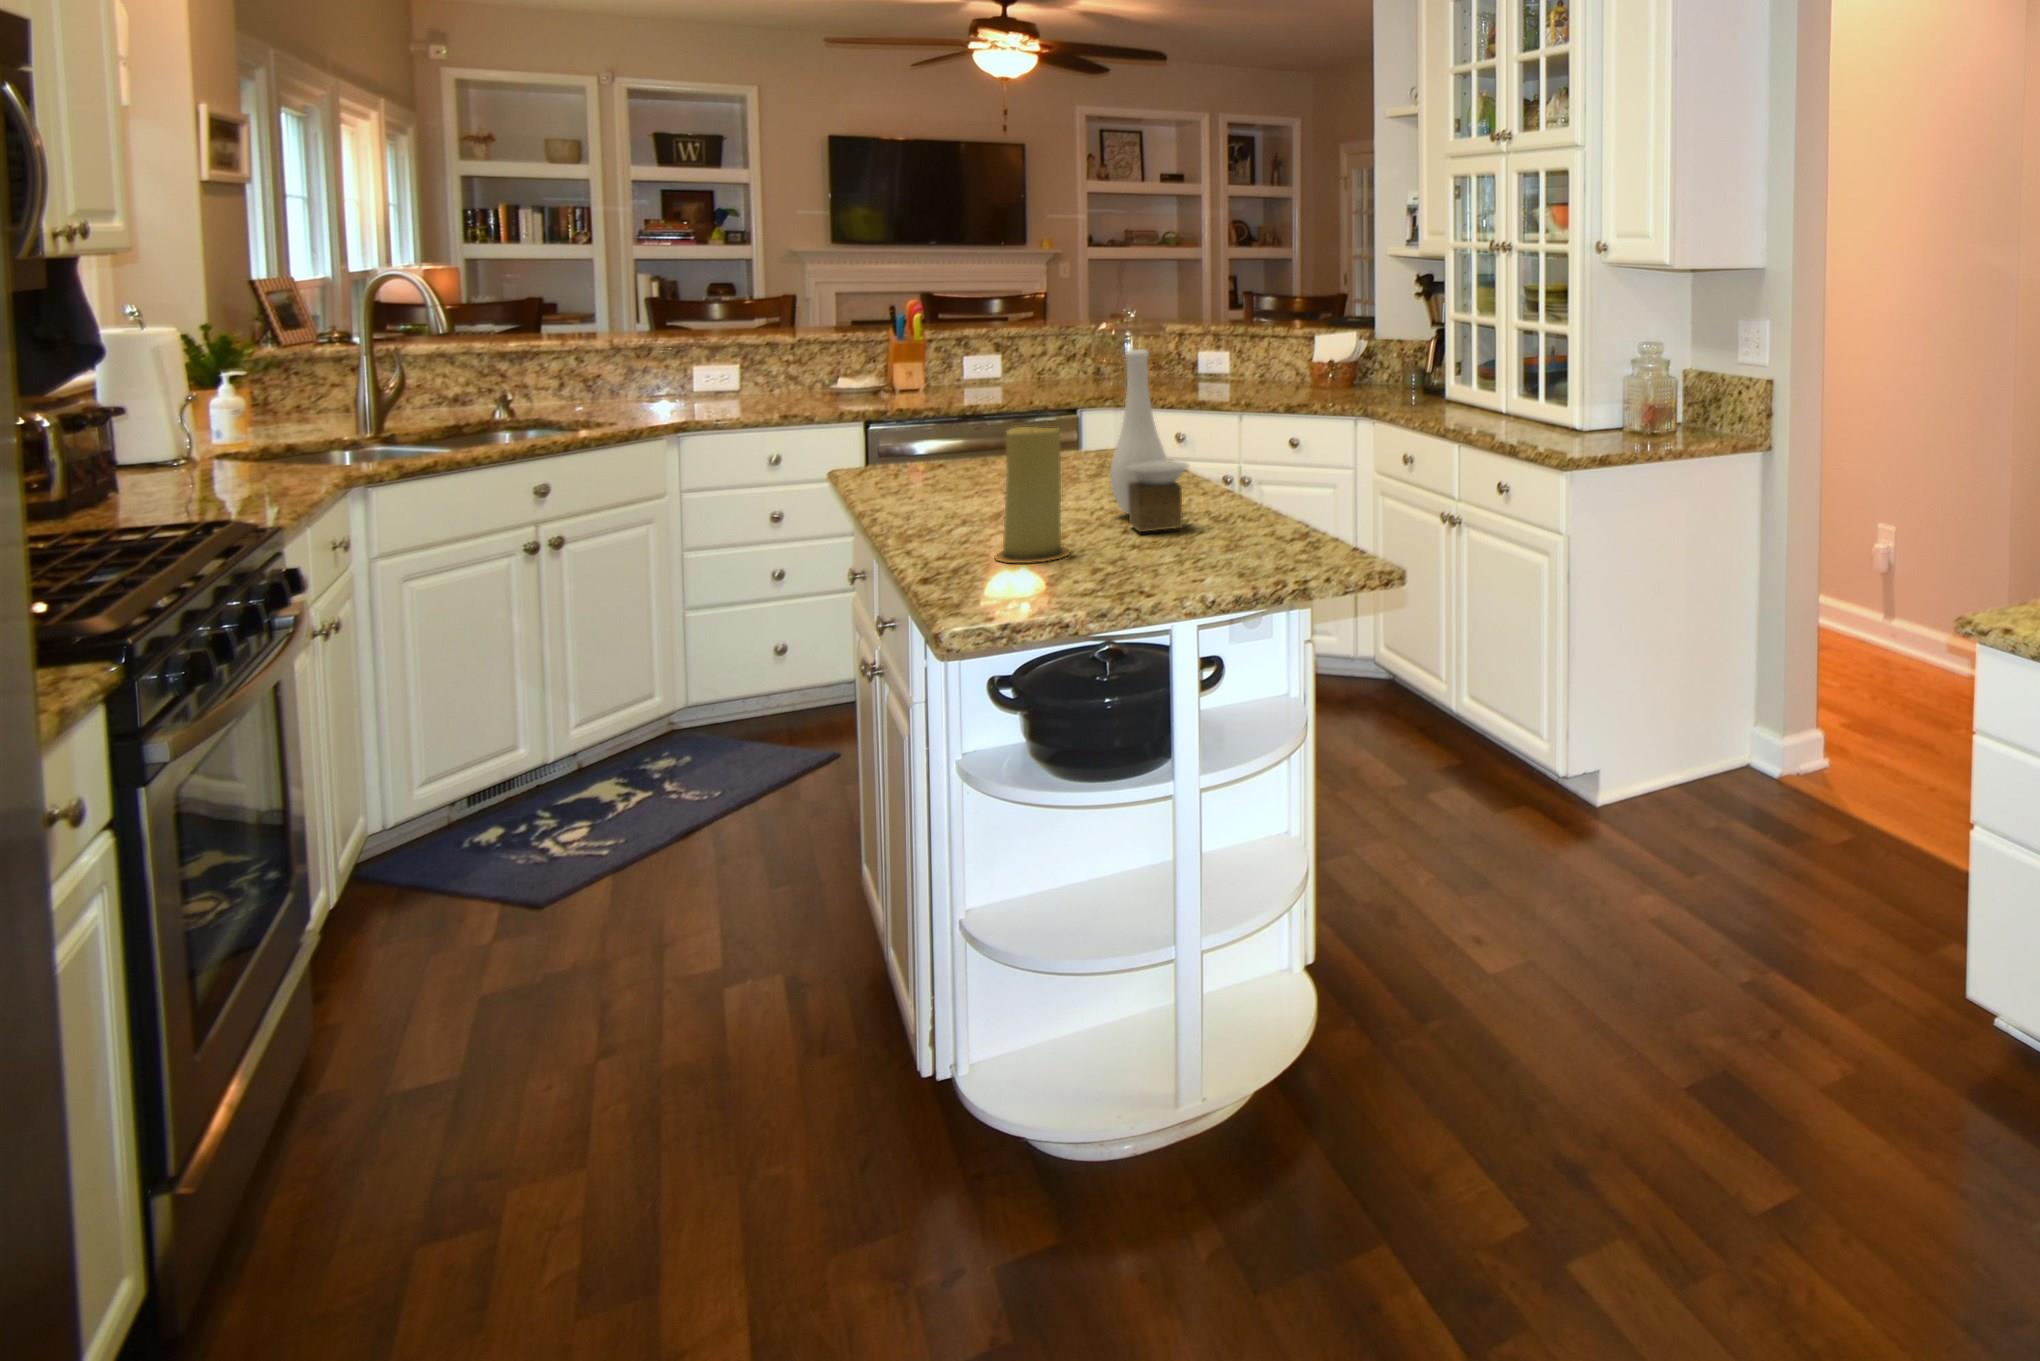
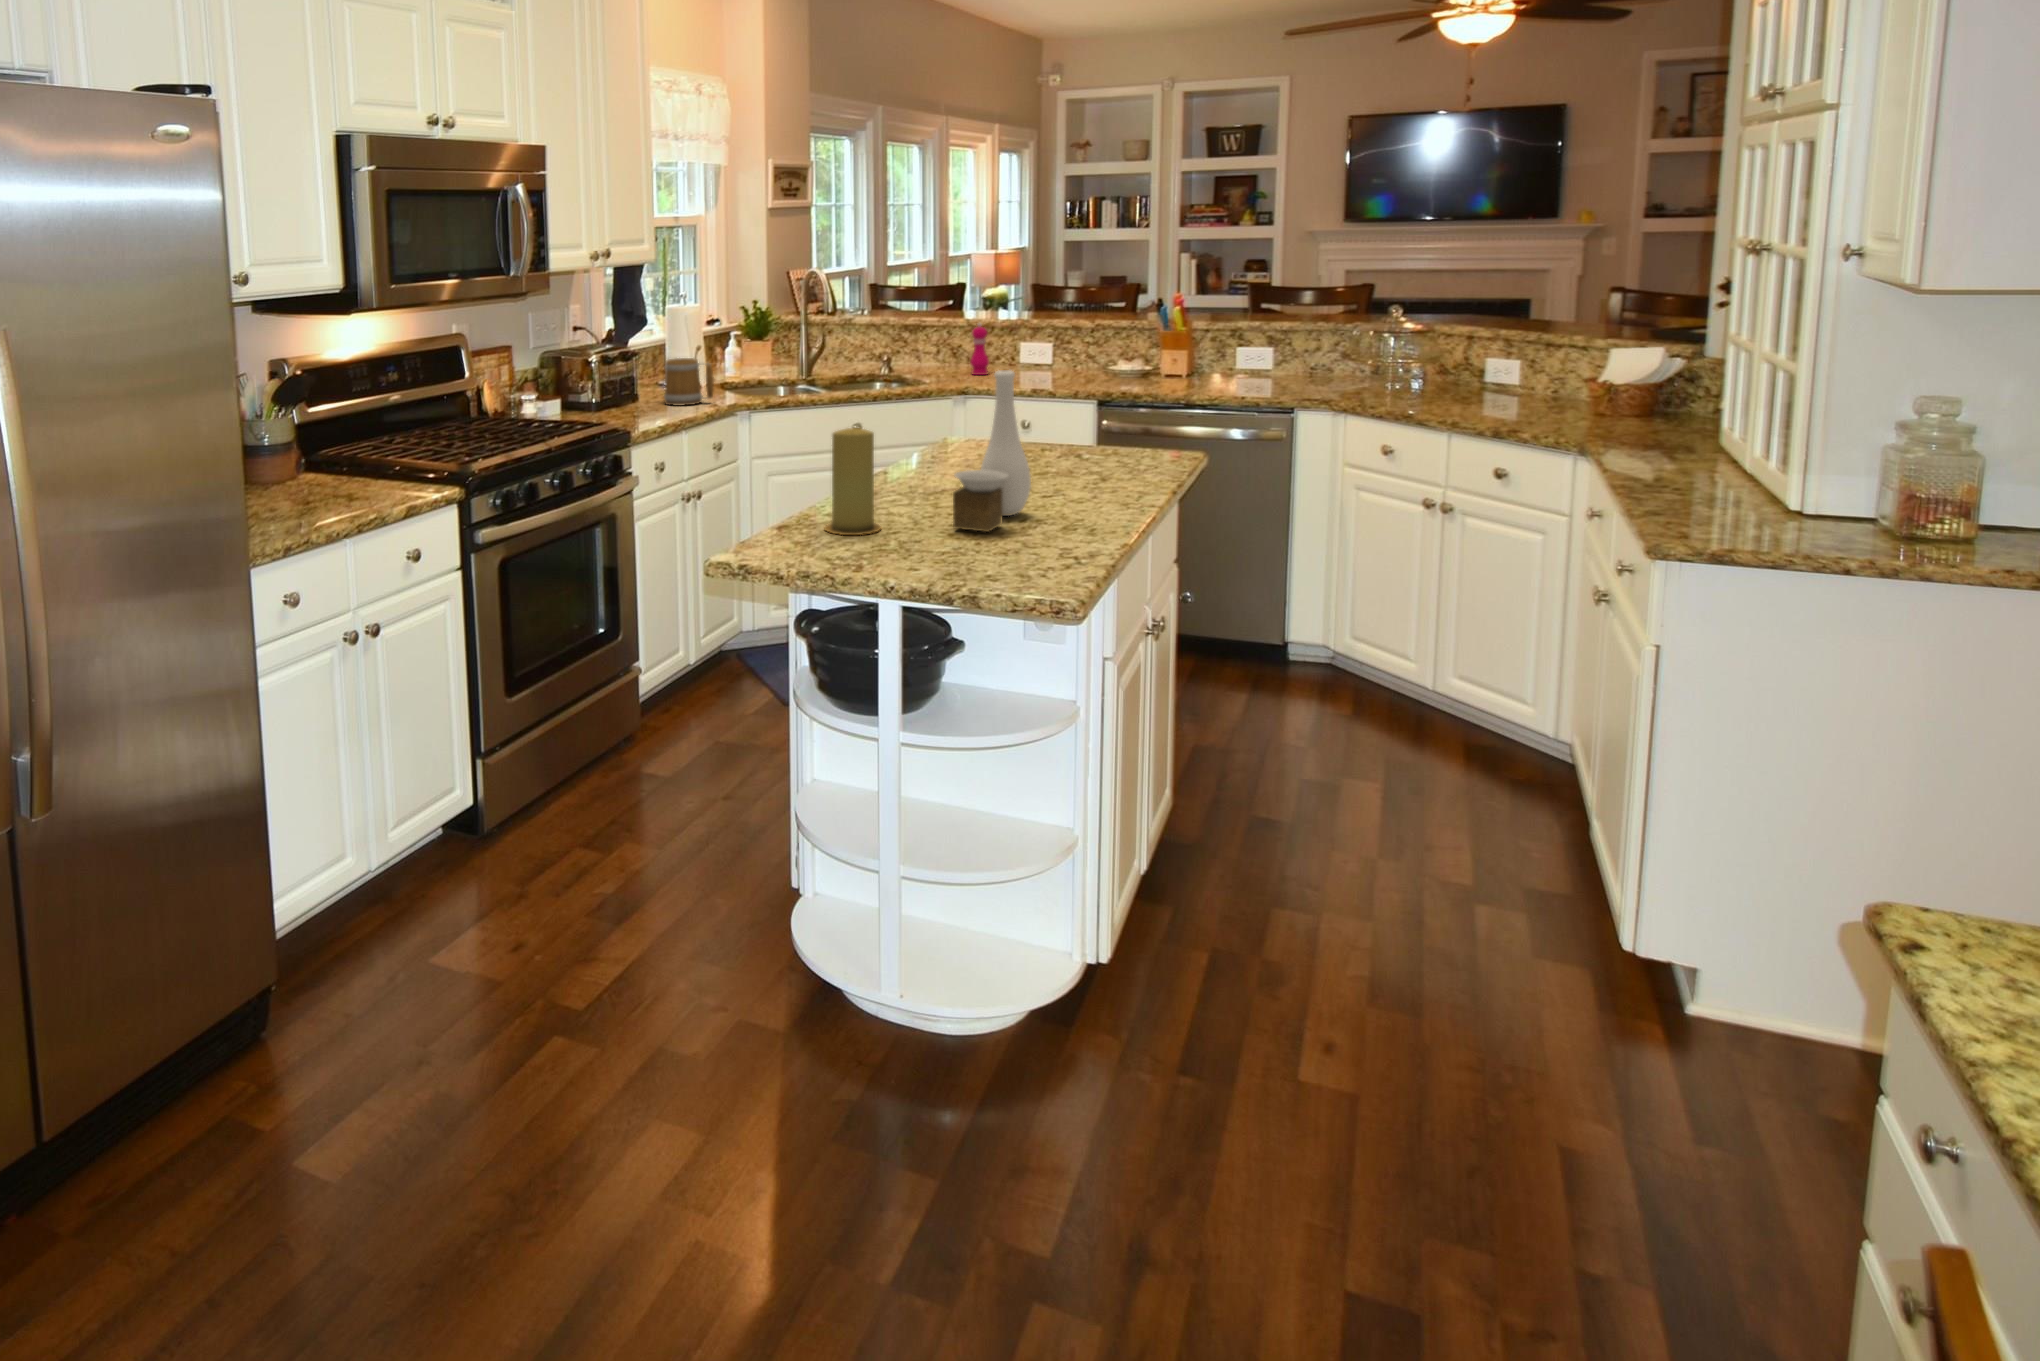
pepper mill: none [628,342,658,412] -> present [970,323,989,375]
mug: none [174,407,294,492] -> present [664,358,714,406]

